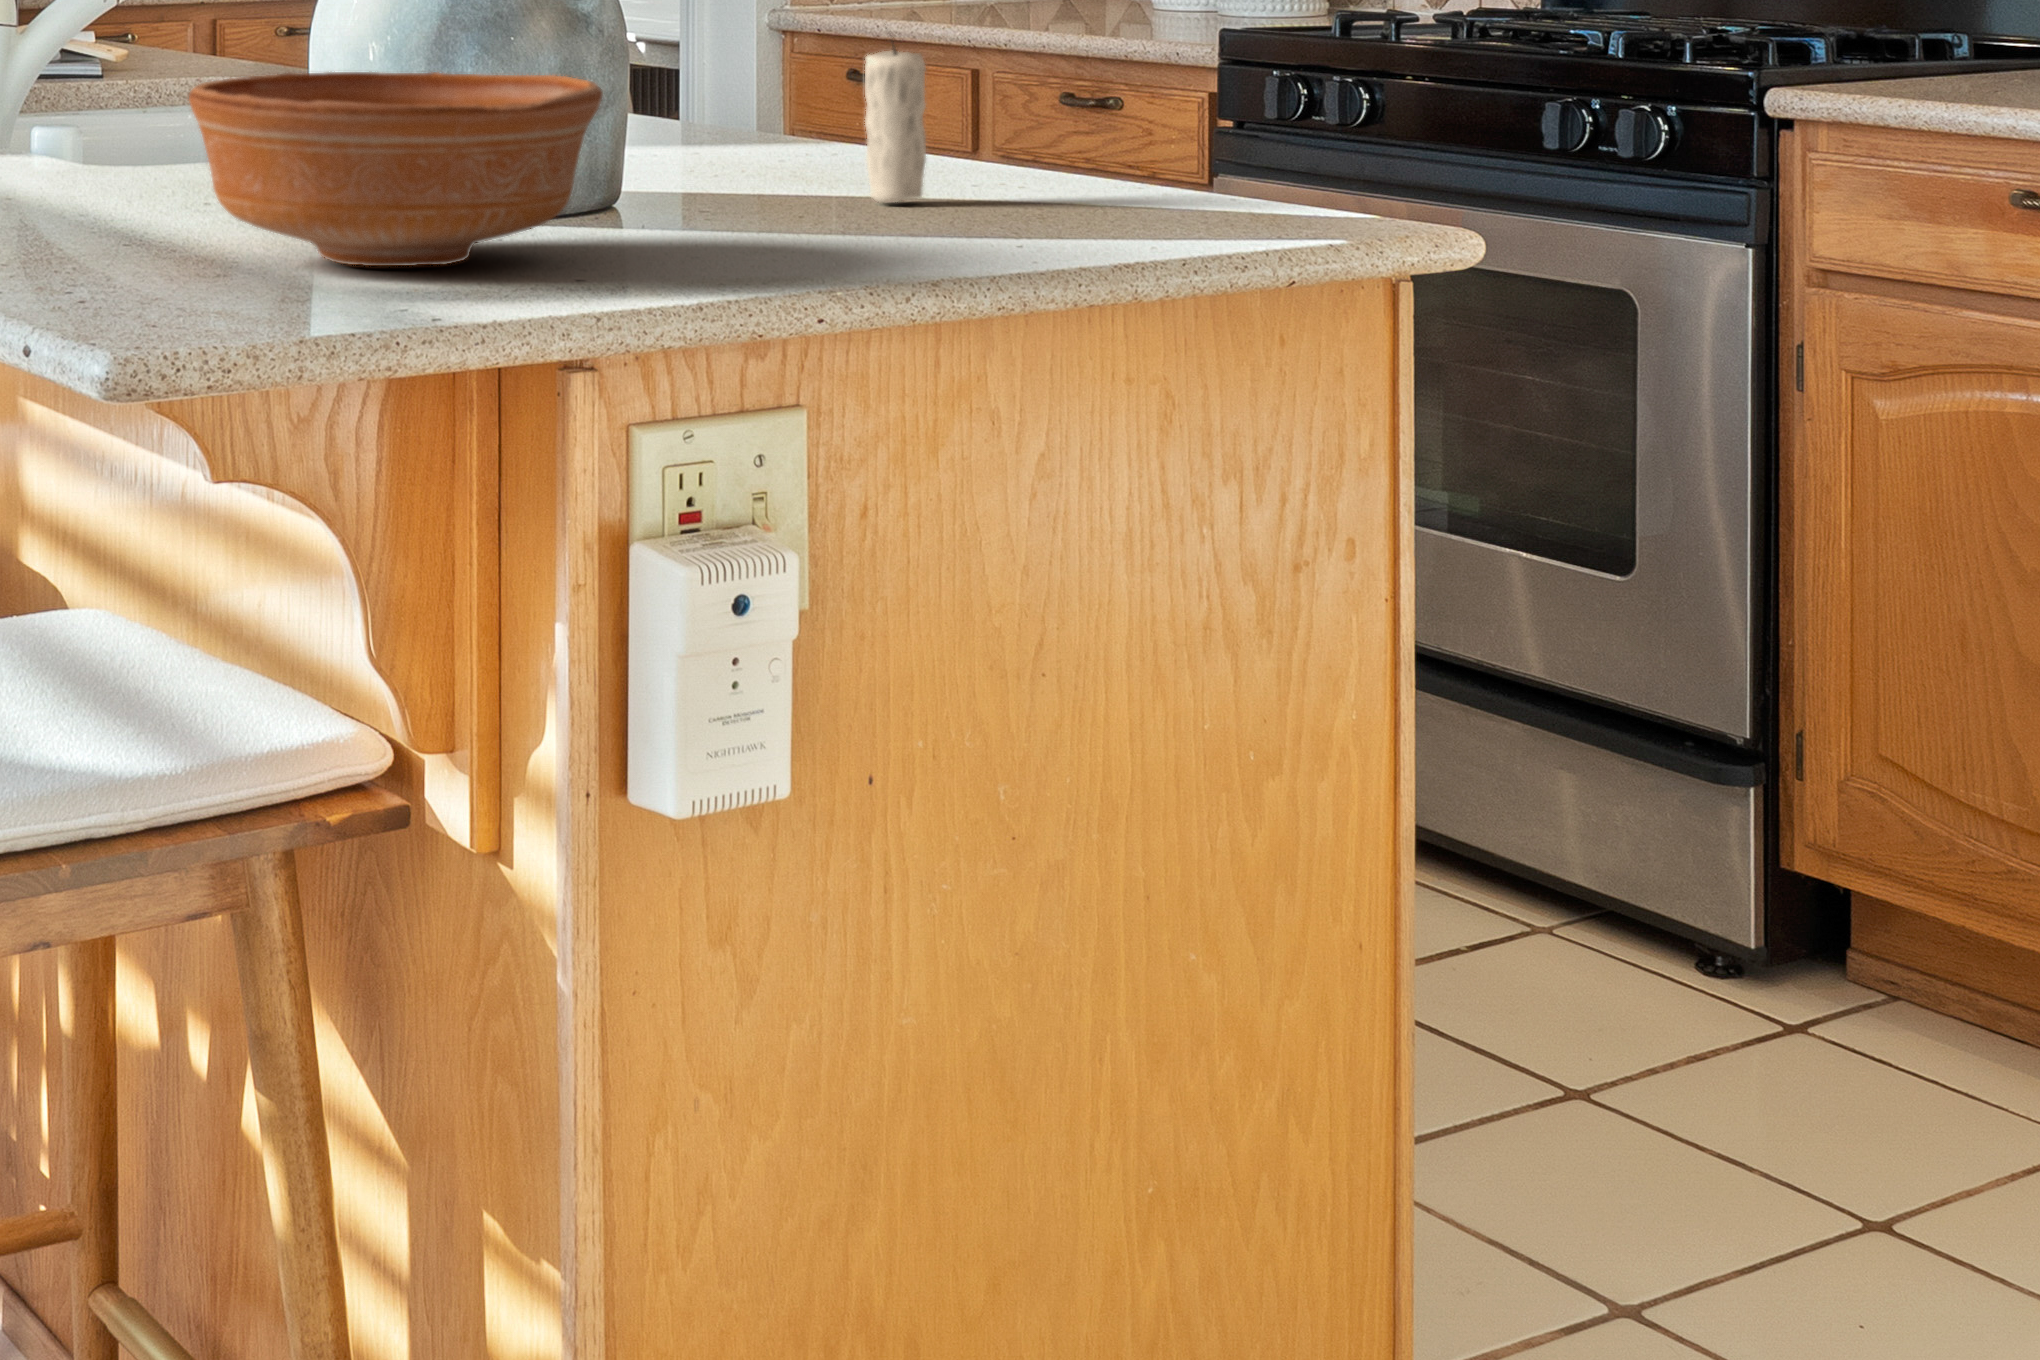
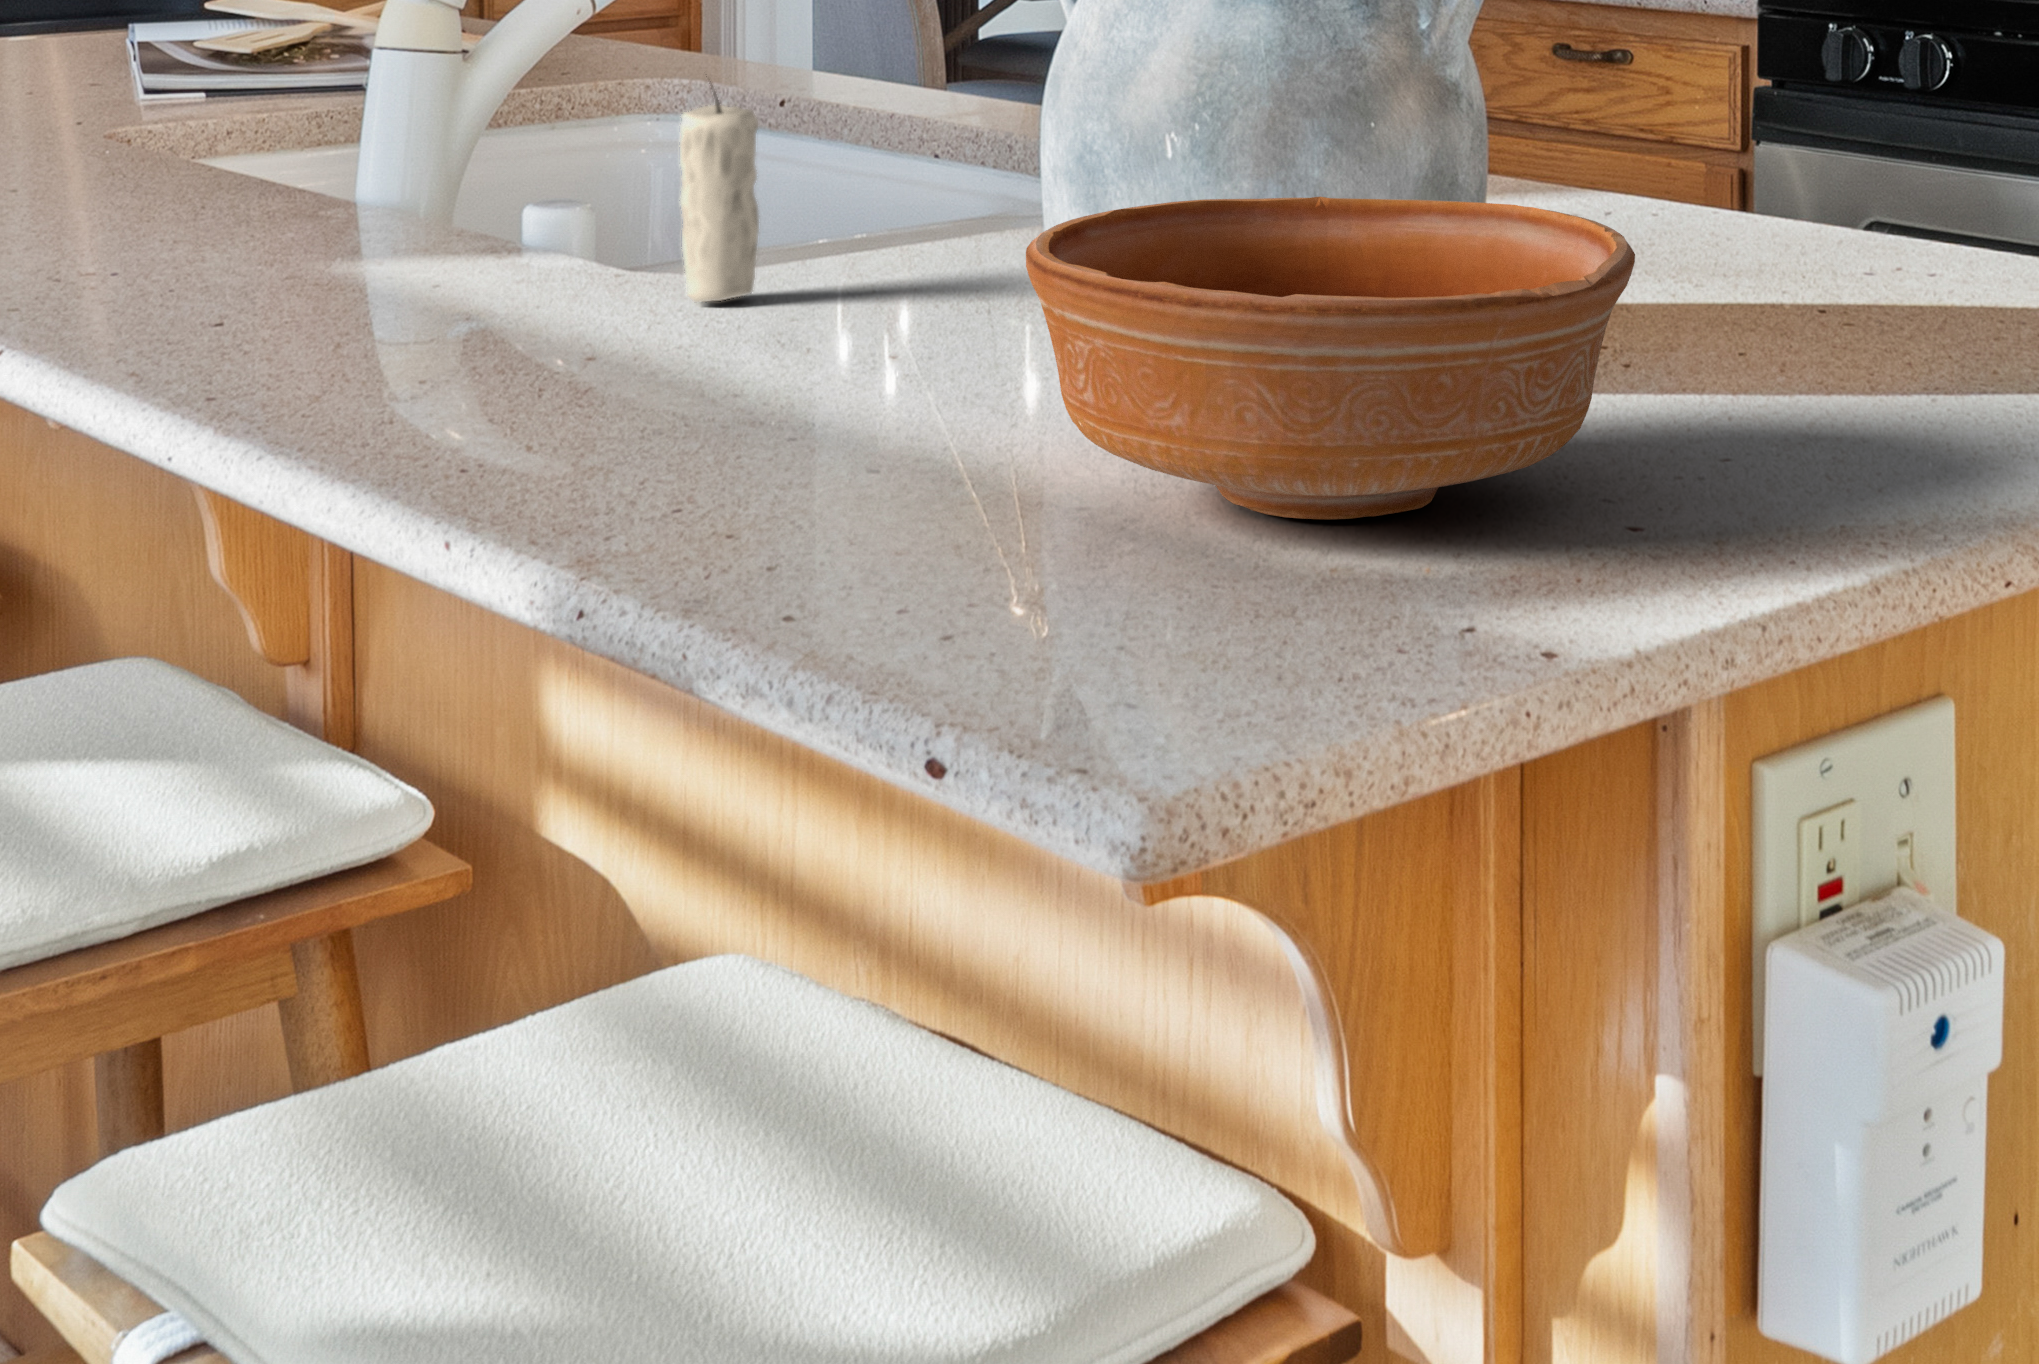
candle: present [865,41,926,202] -> present [680,76,759,302]

